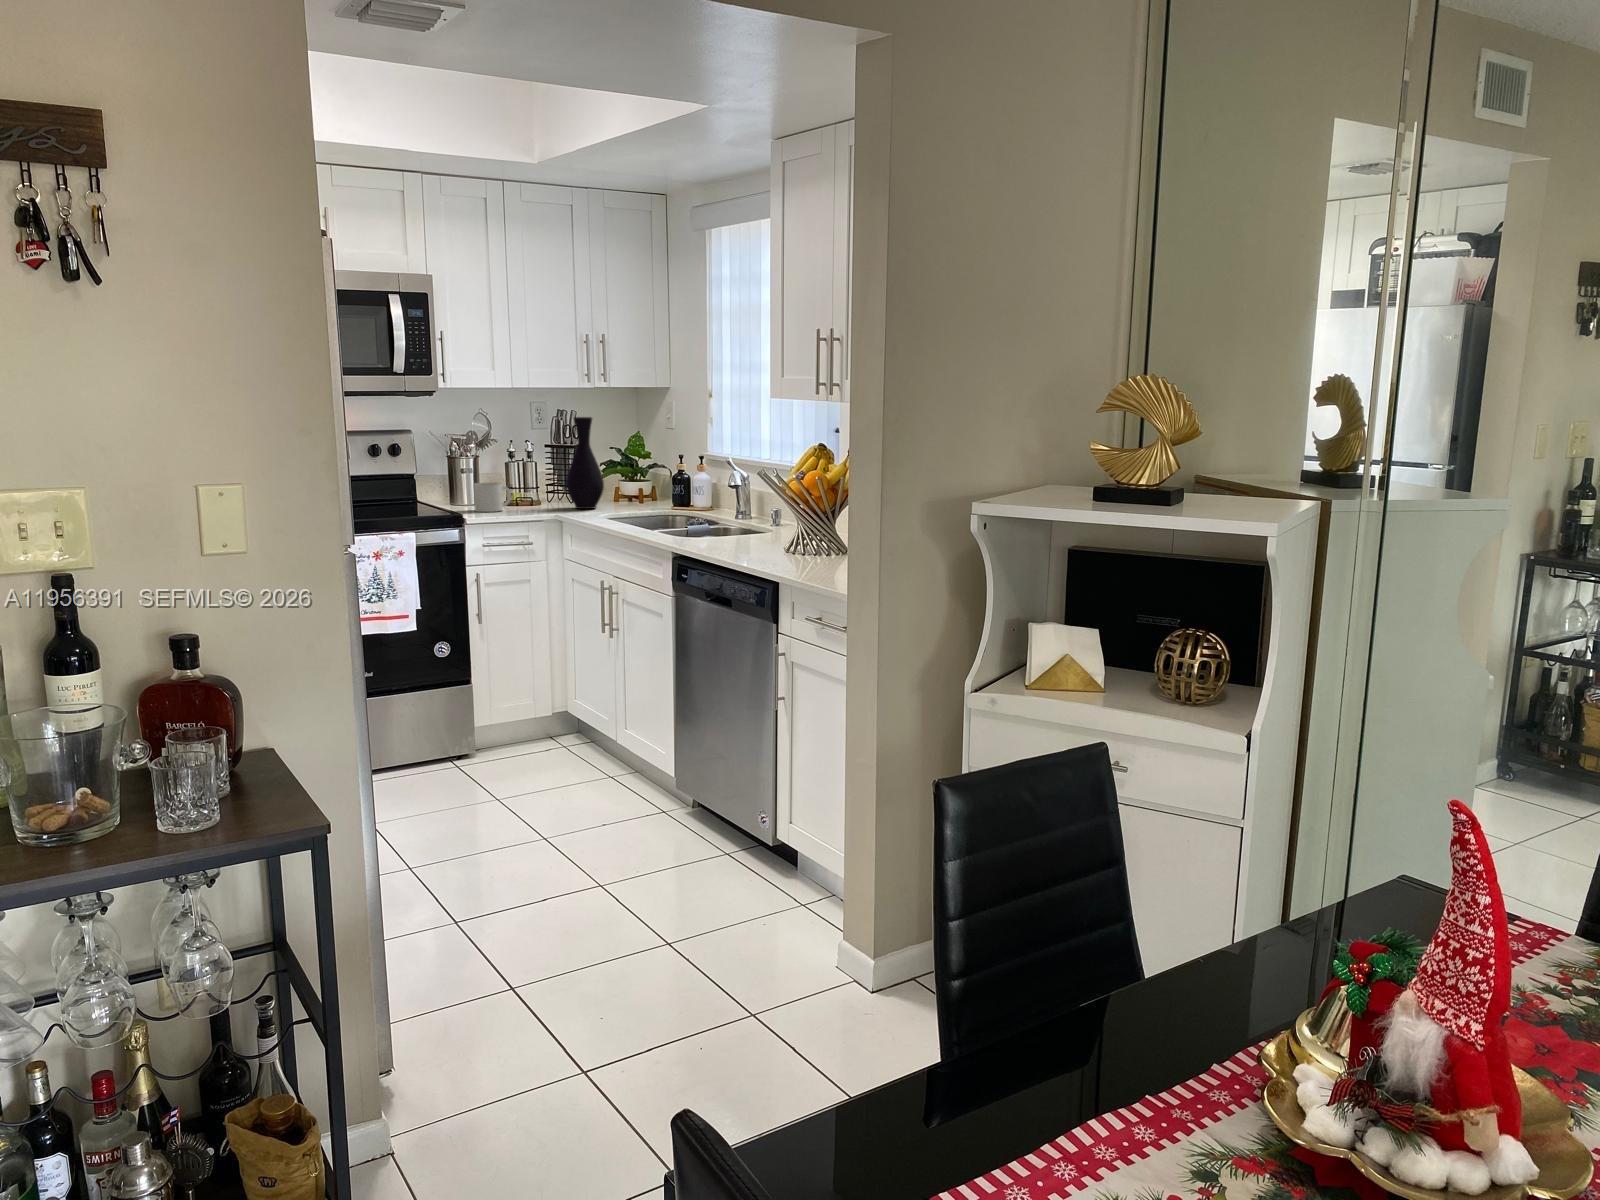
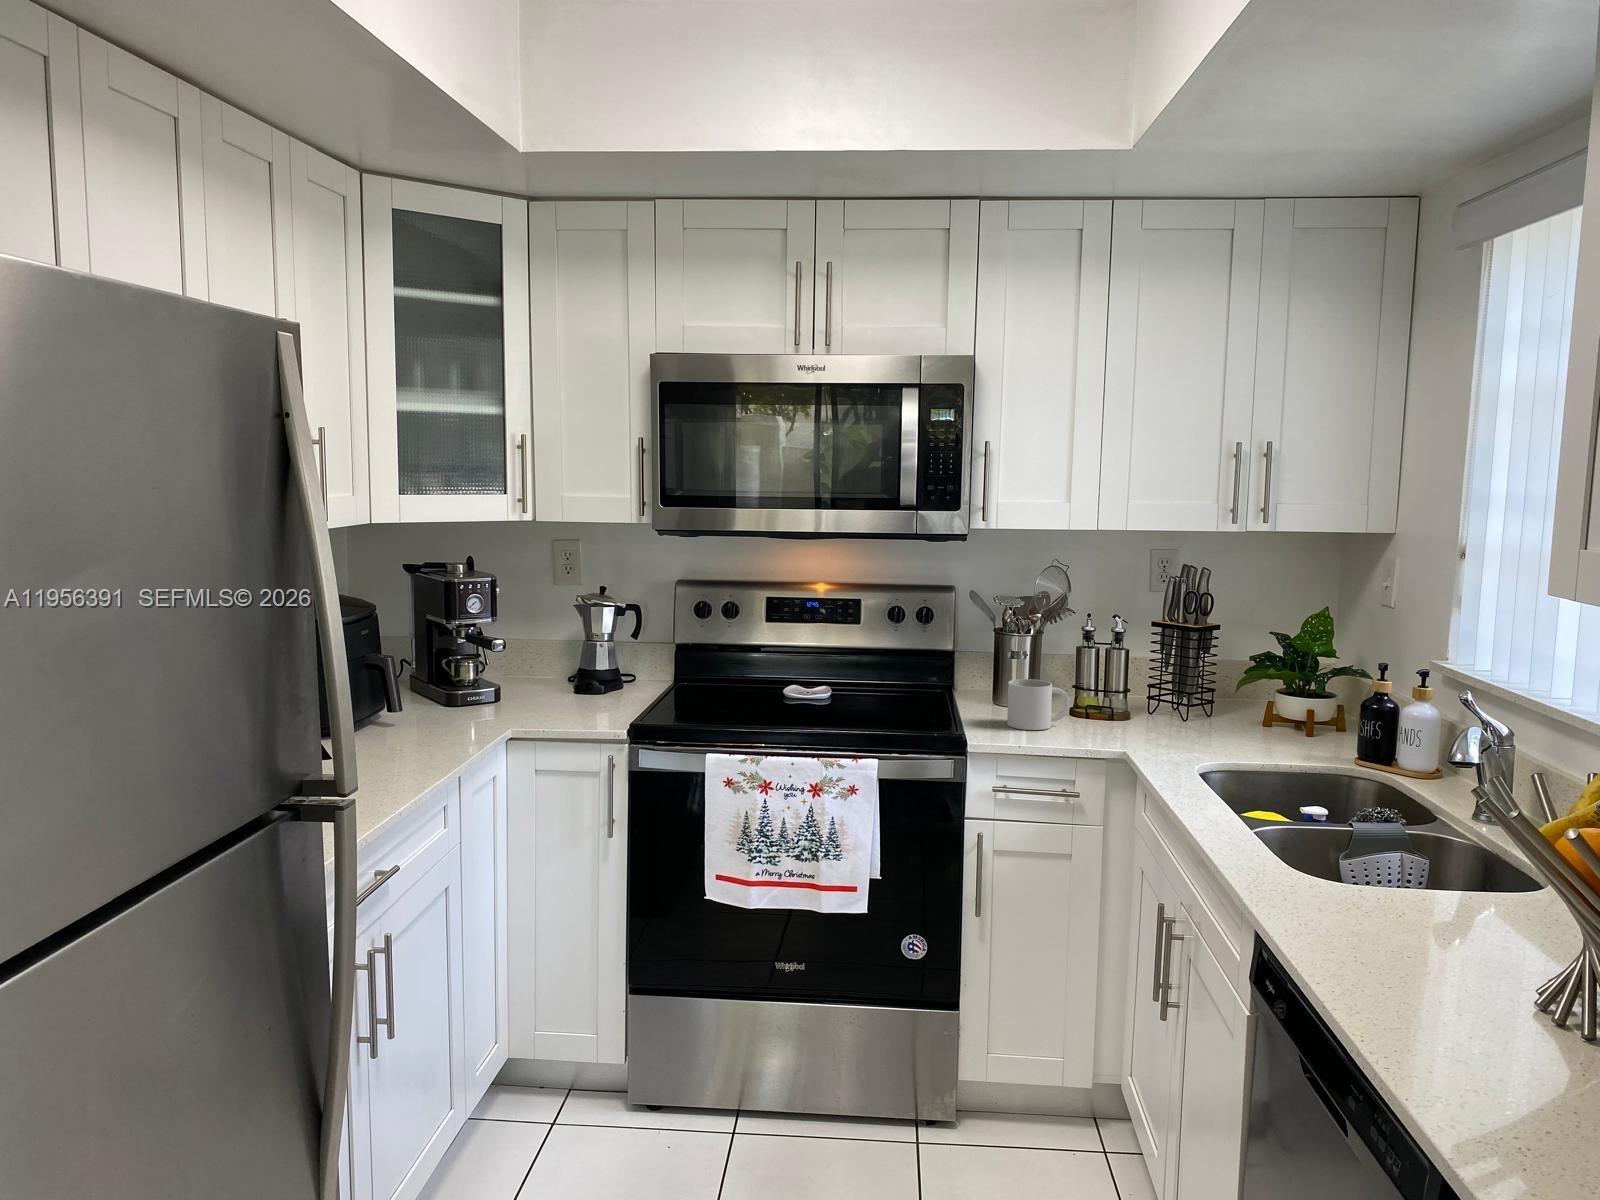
vase: present [566,417,604,509] -> none [1165,584,1232,743]

